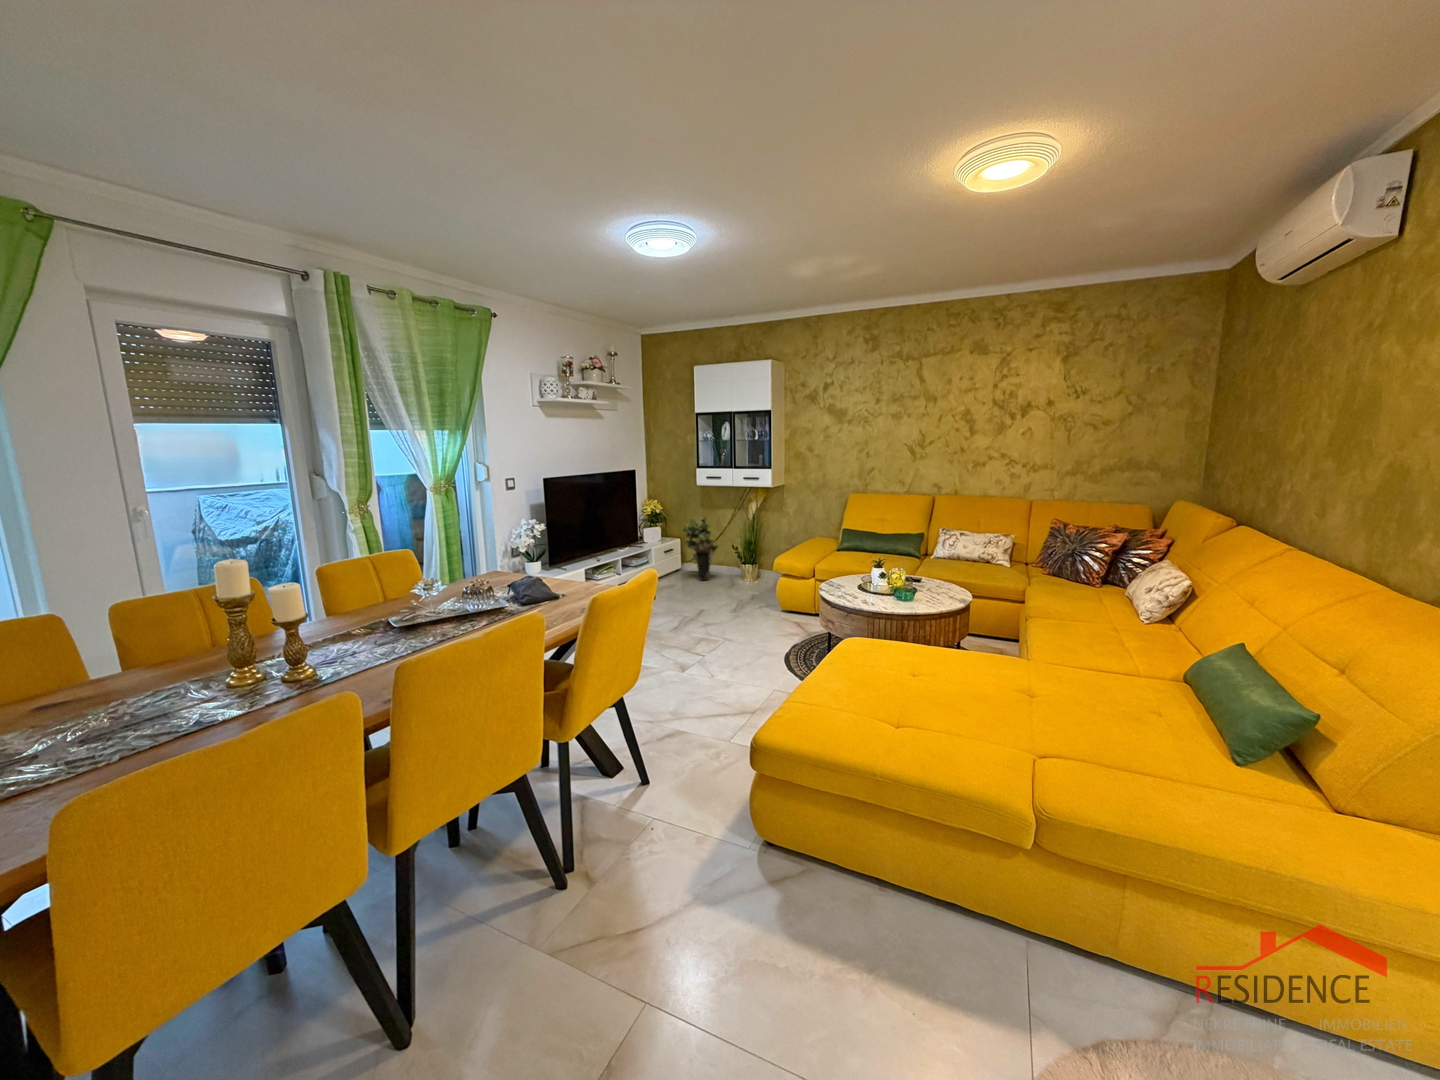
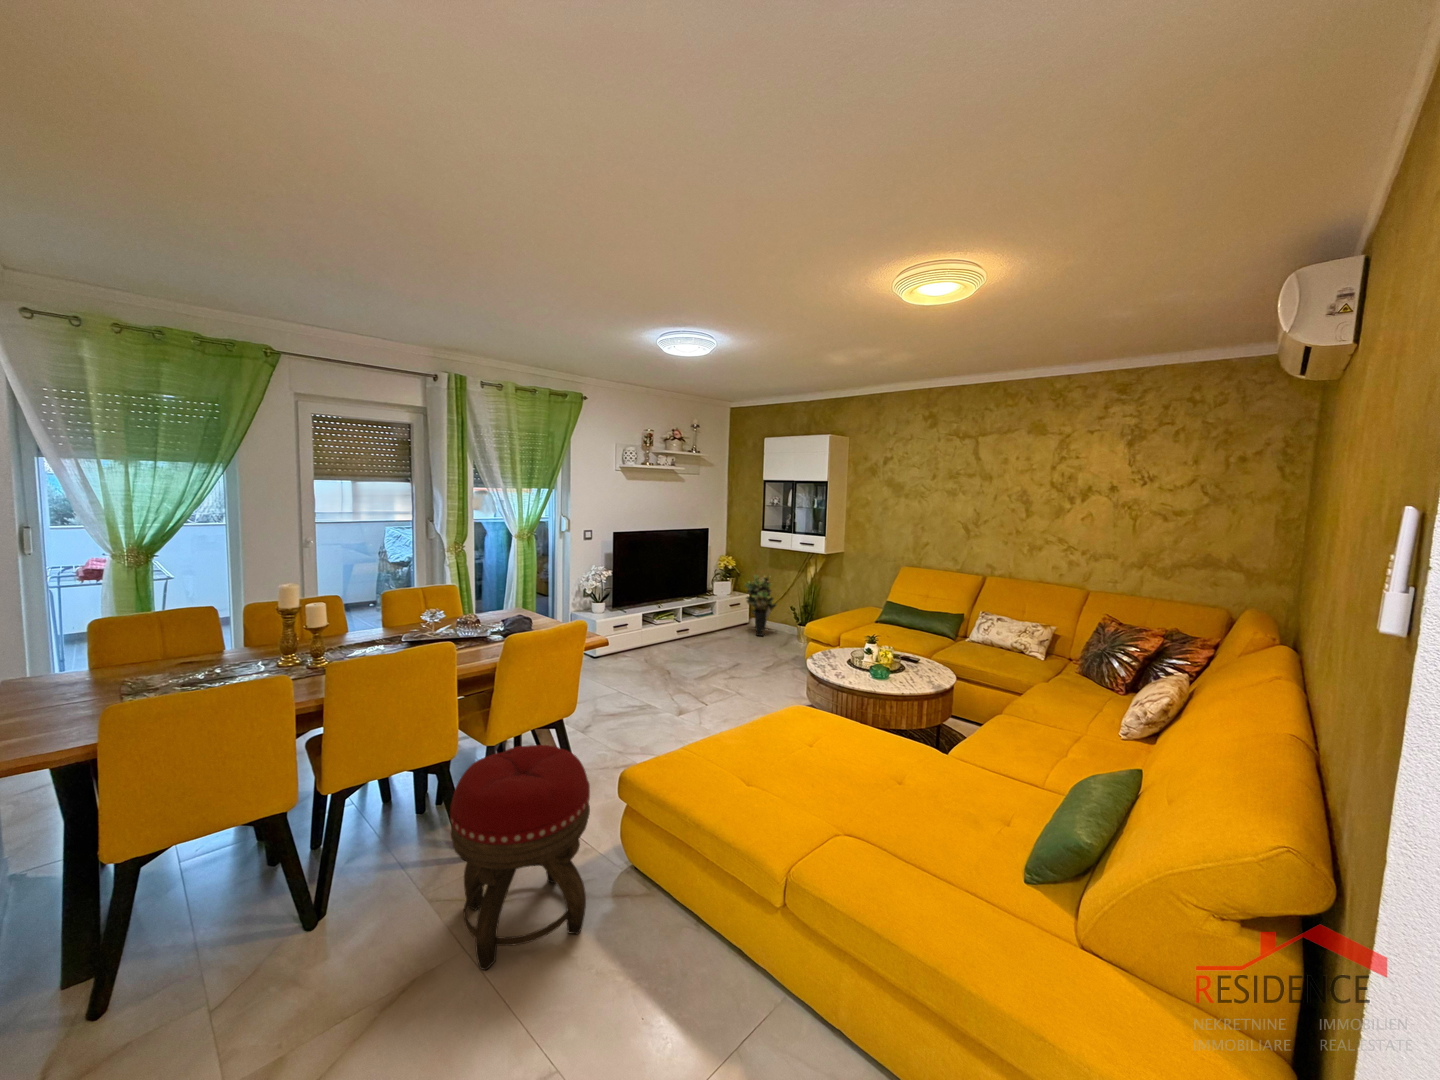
footstool: none [583,728,763,1031] -> present [450,745,590,970]

